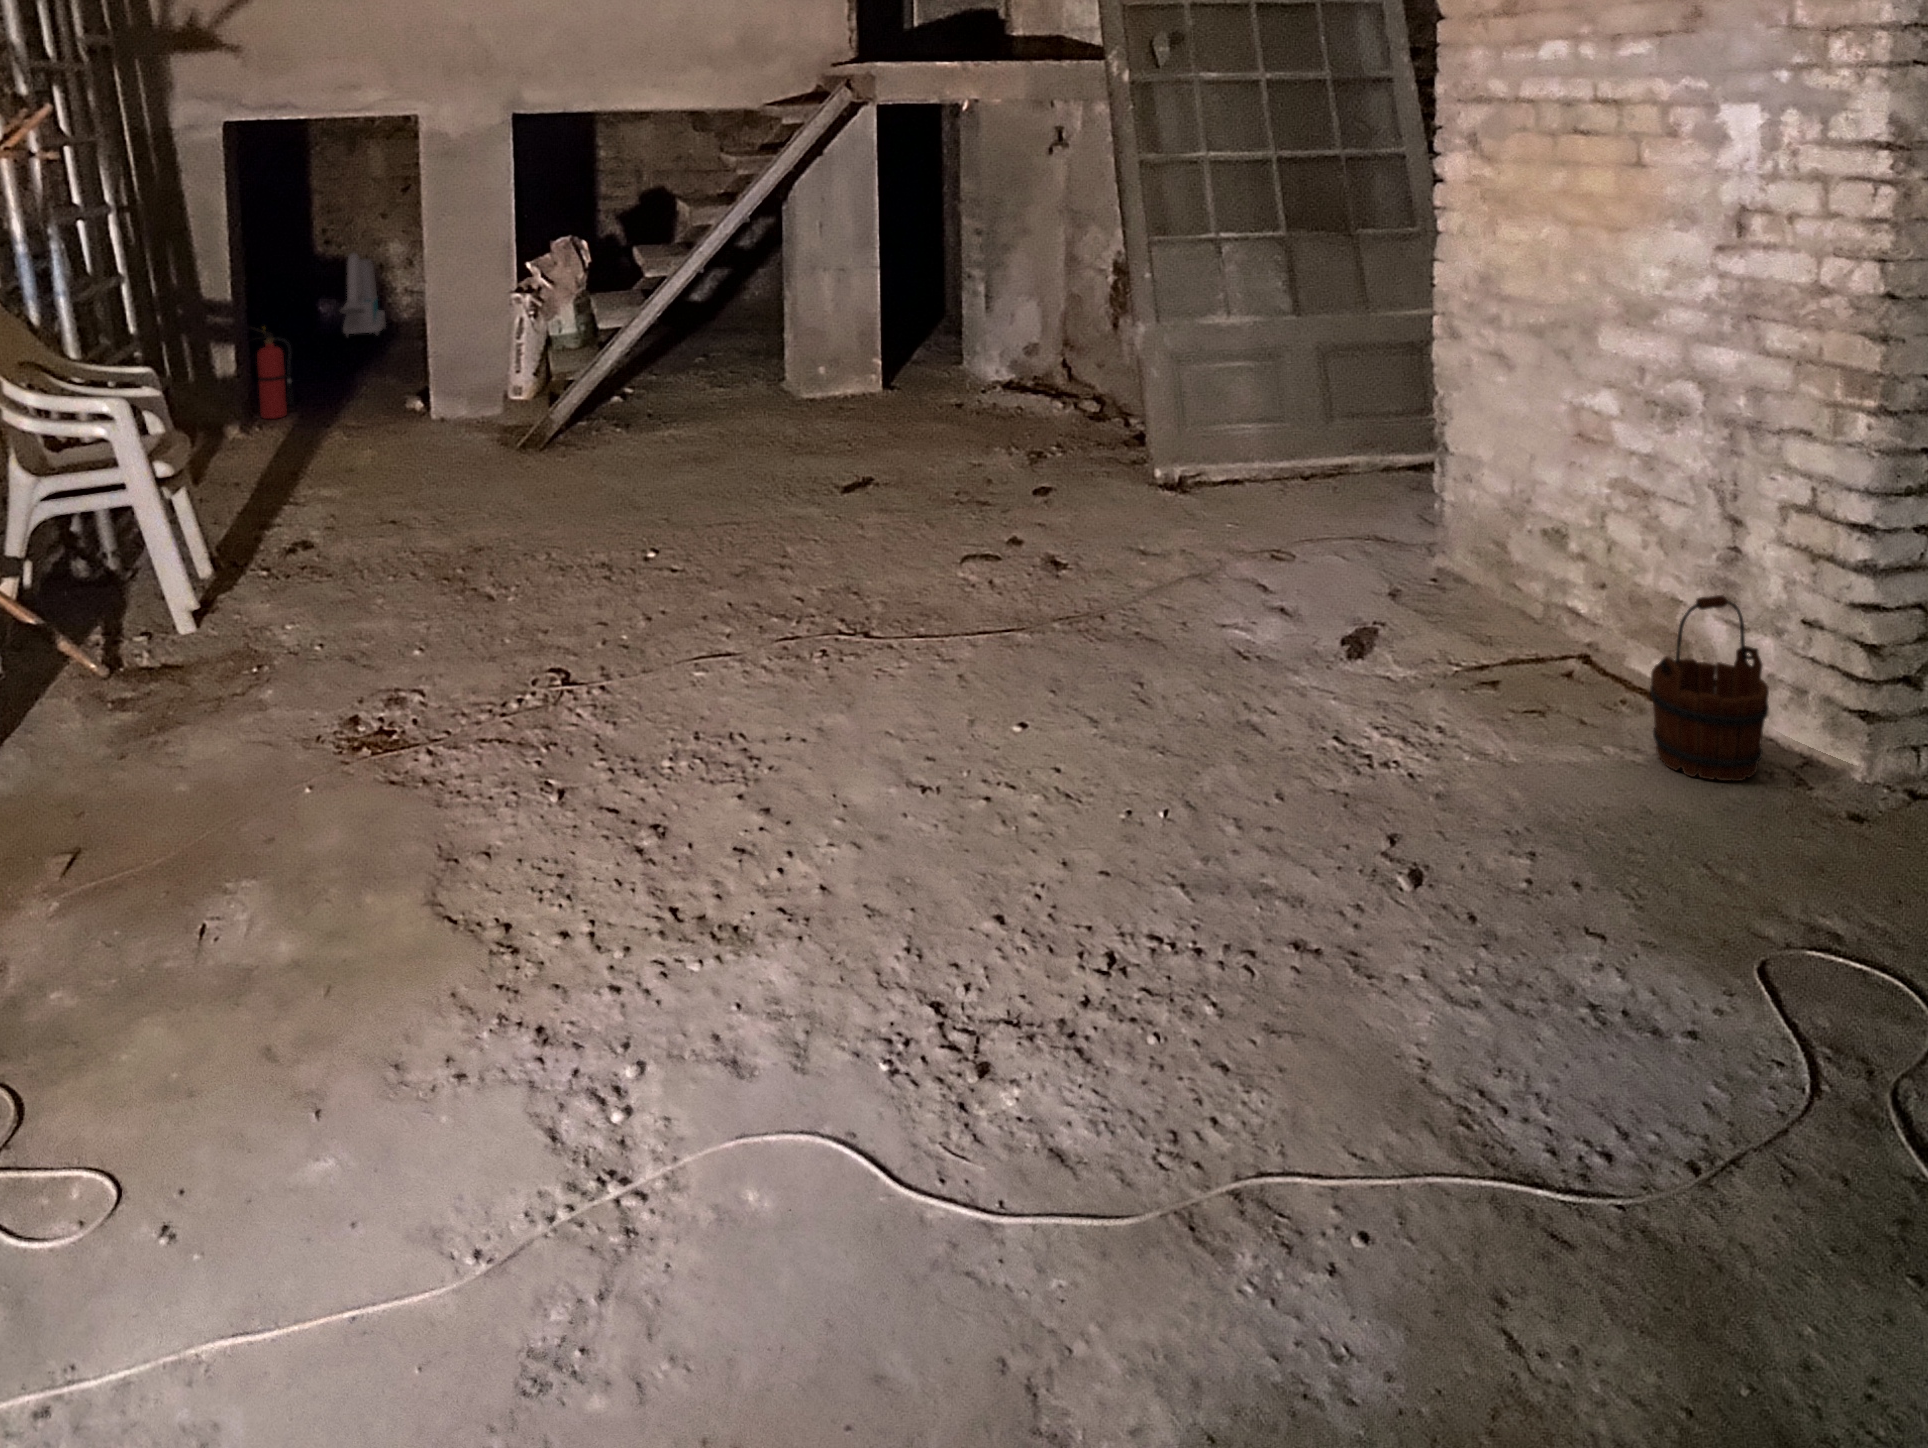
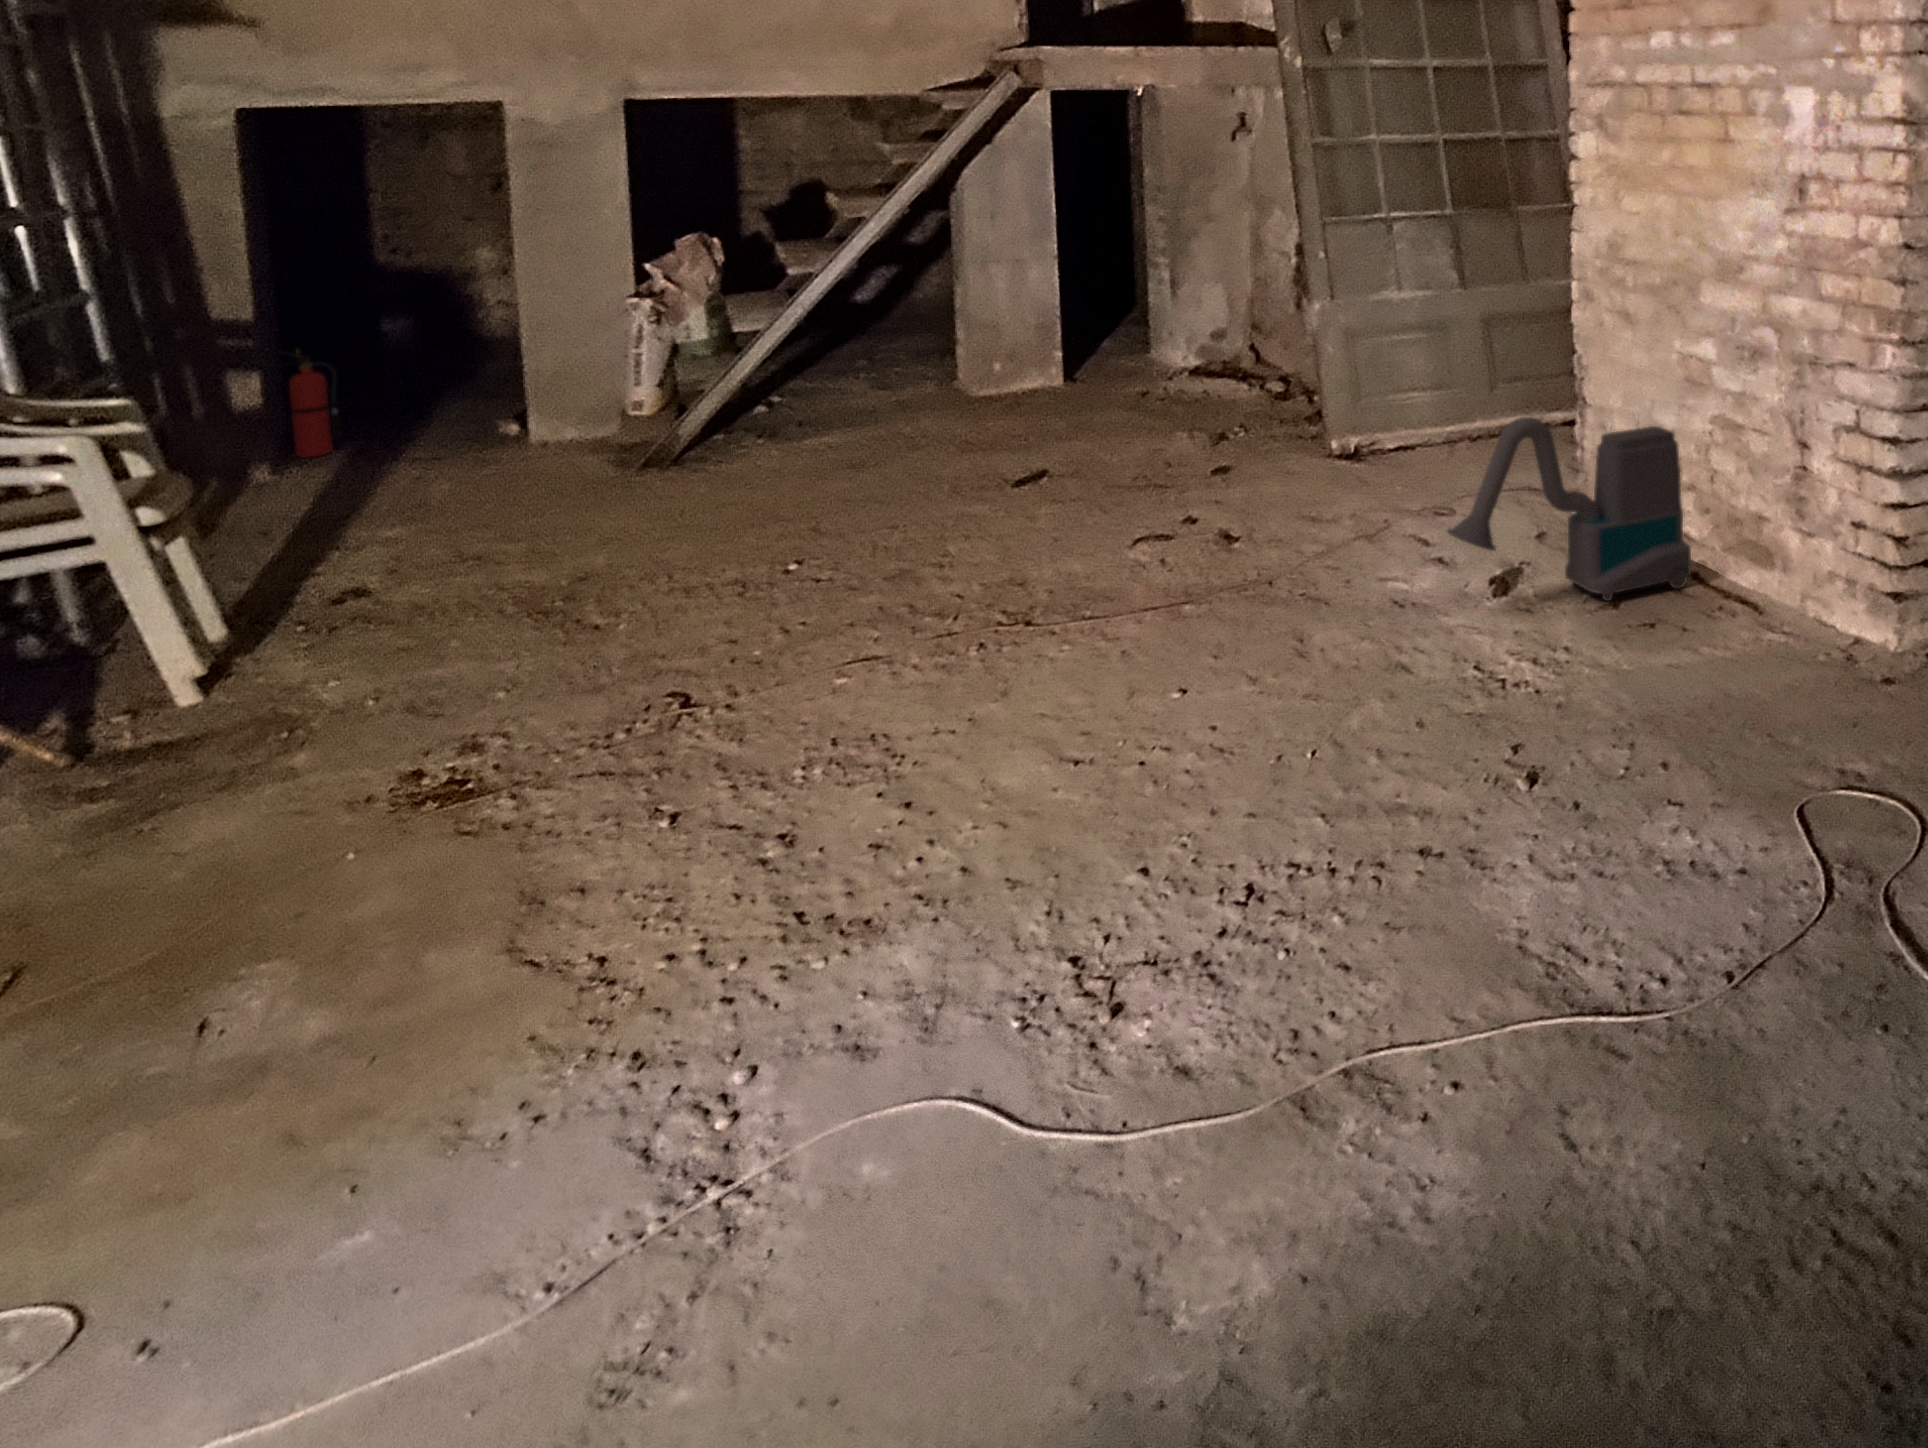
vacuum cleaner: present [340,253,386,336] -> present [1447,417,1691,602]
wooden bucket: present [1650,595,1769,781] -> none [1737,511,1828,671]

